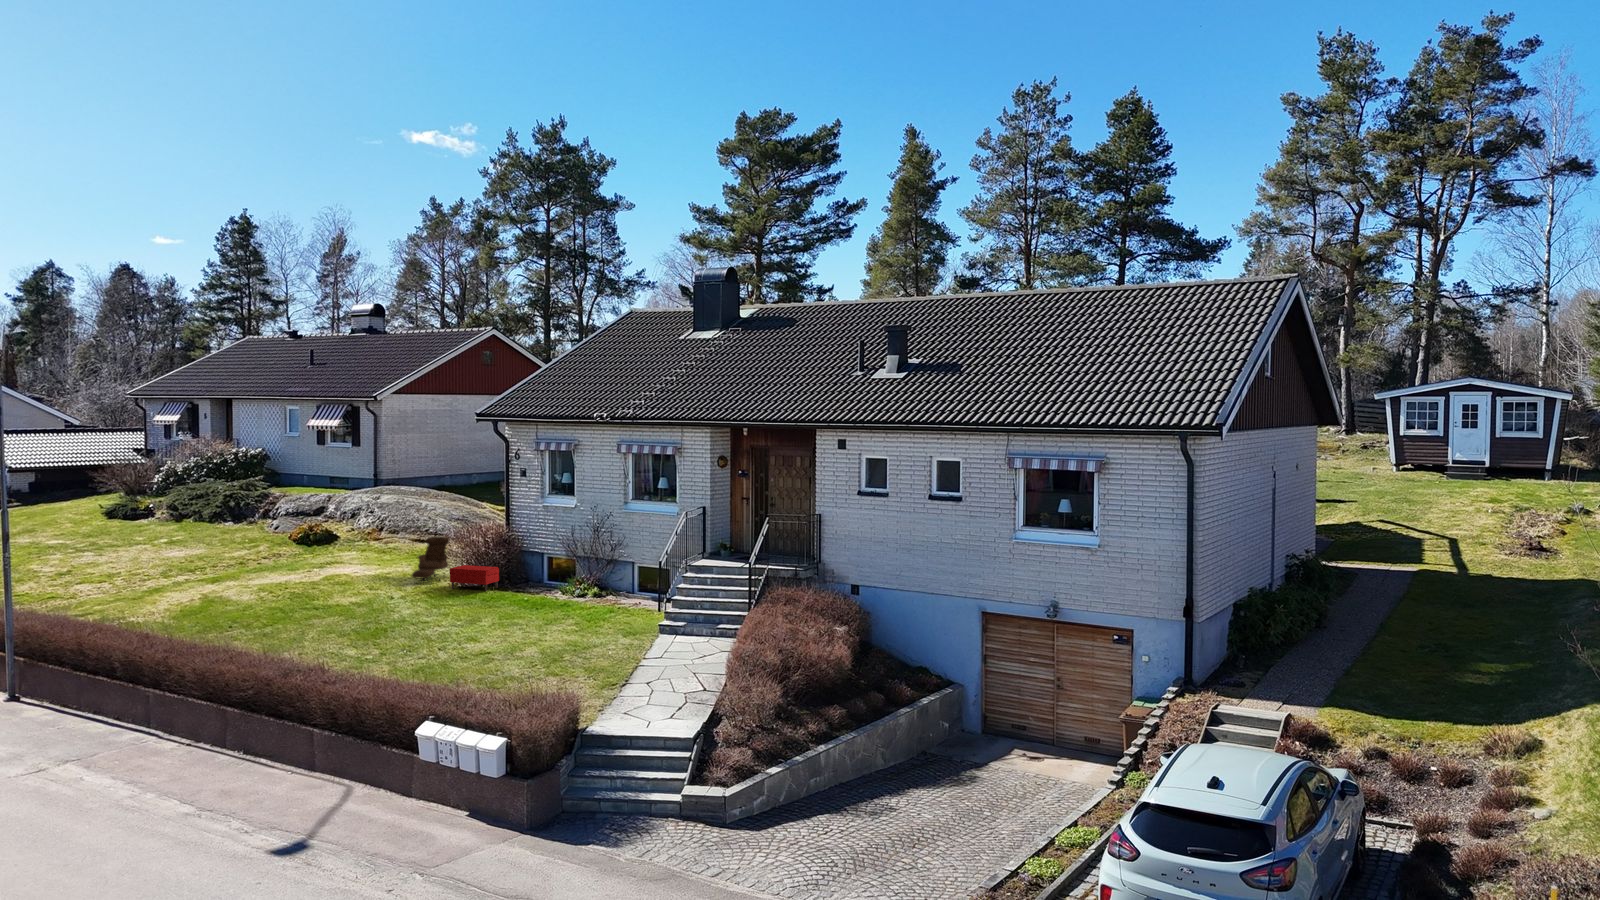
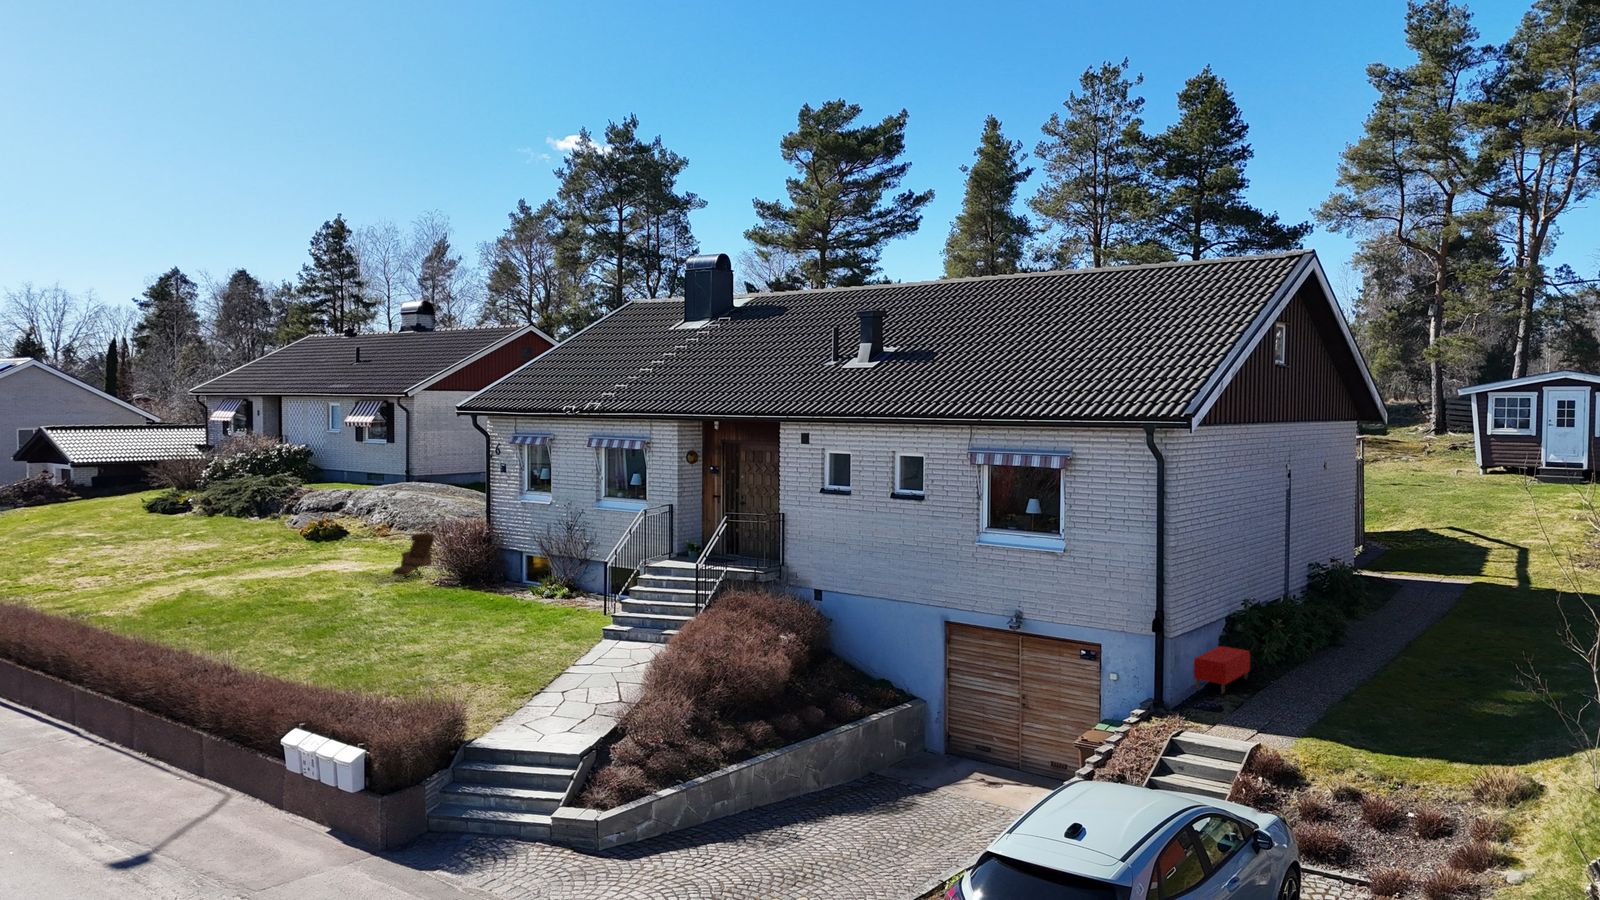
bench: present [450,565,499,591] -> present [1193,646,1250,694]

